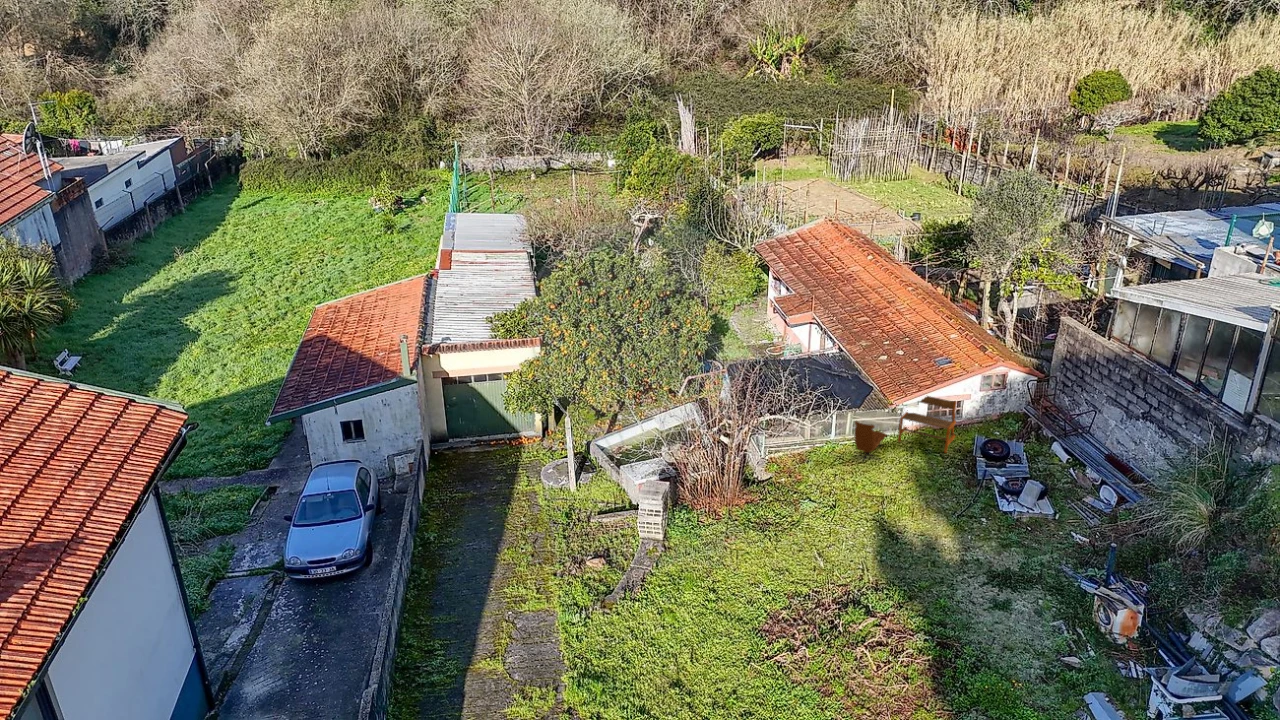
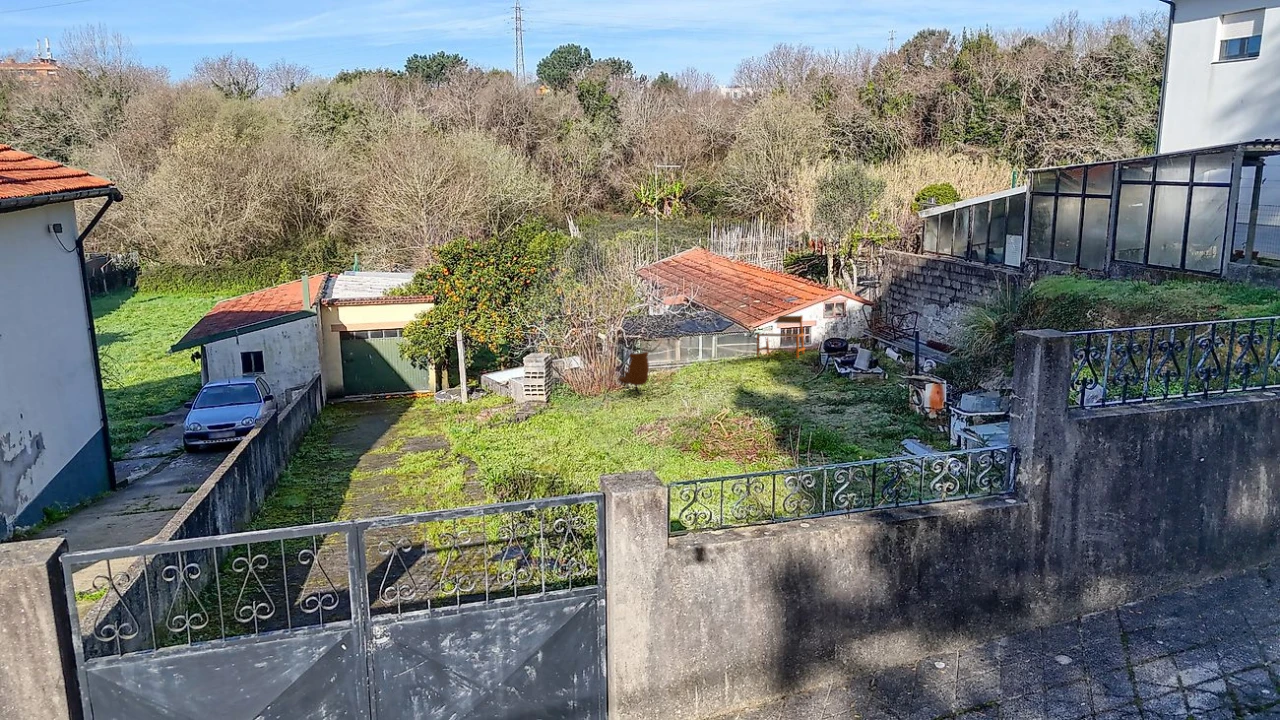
lounge chair: present [854,421,887,459] -> present [619,352,649,393]

